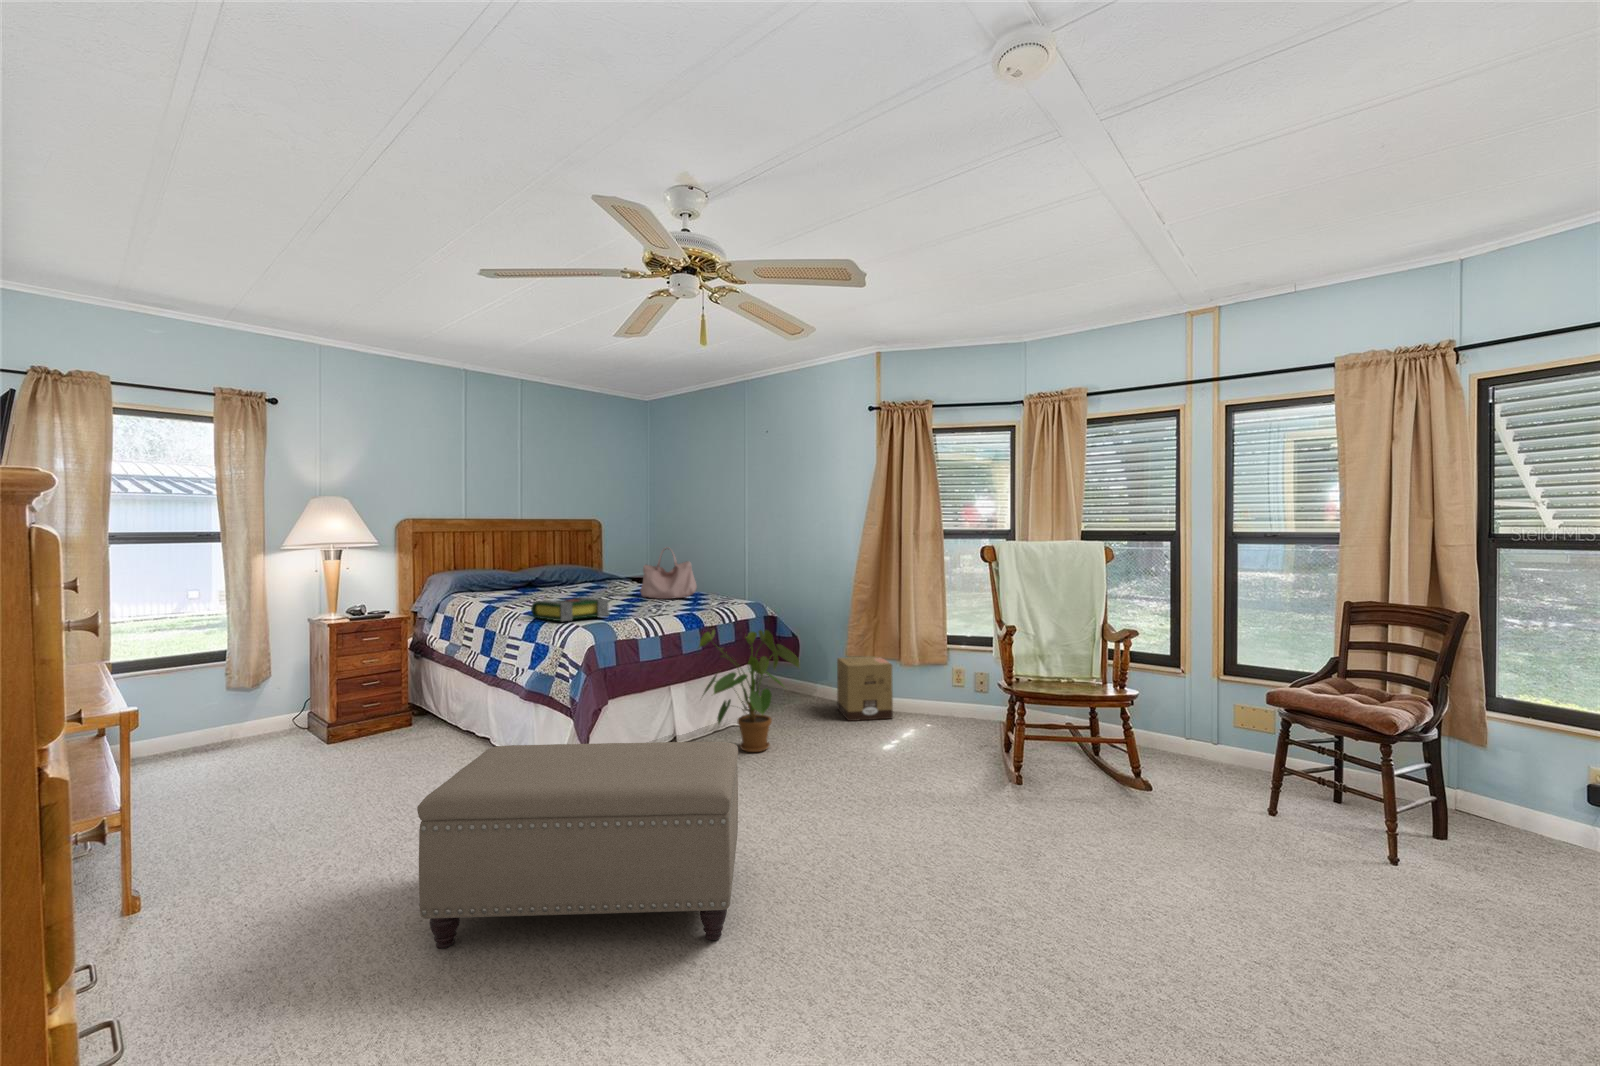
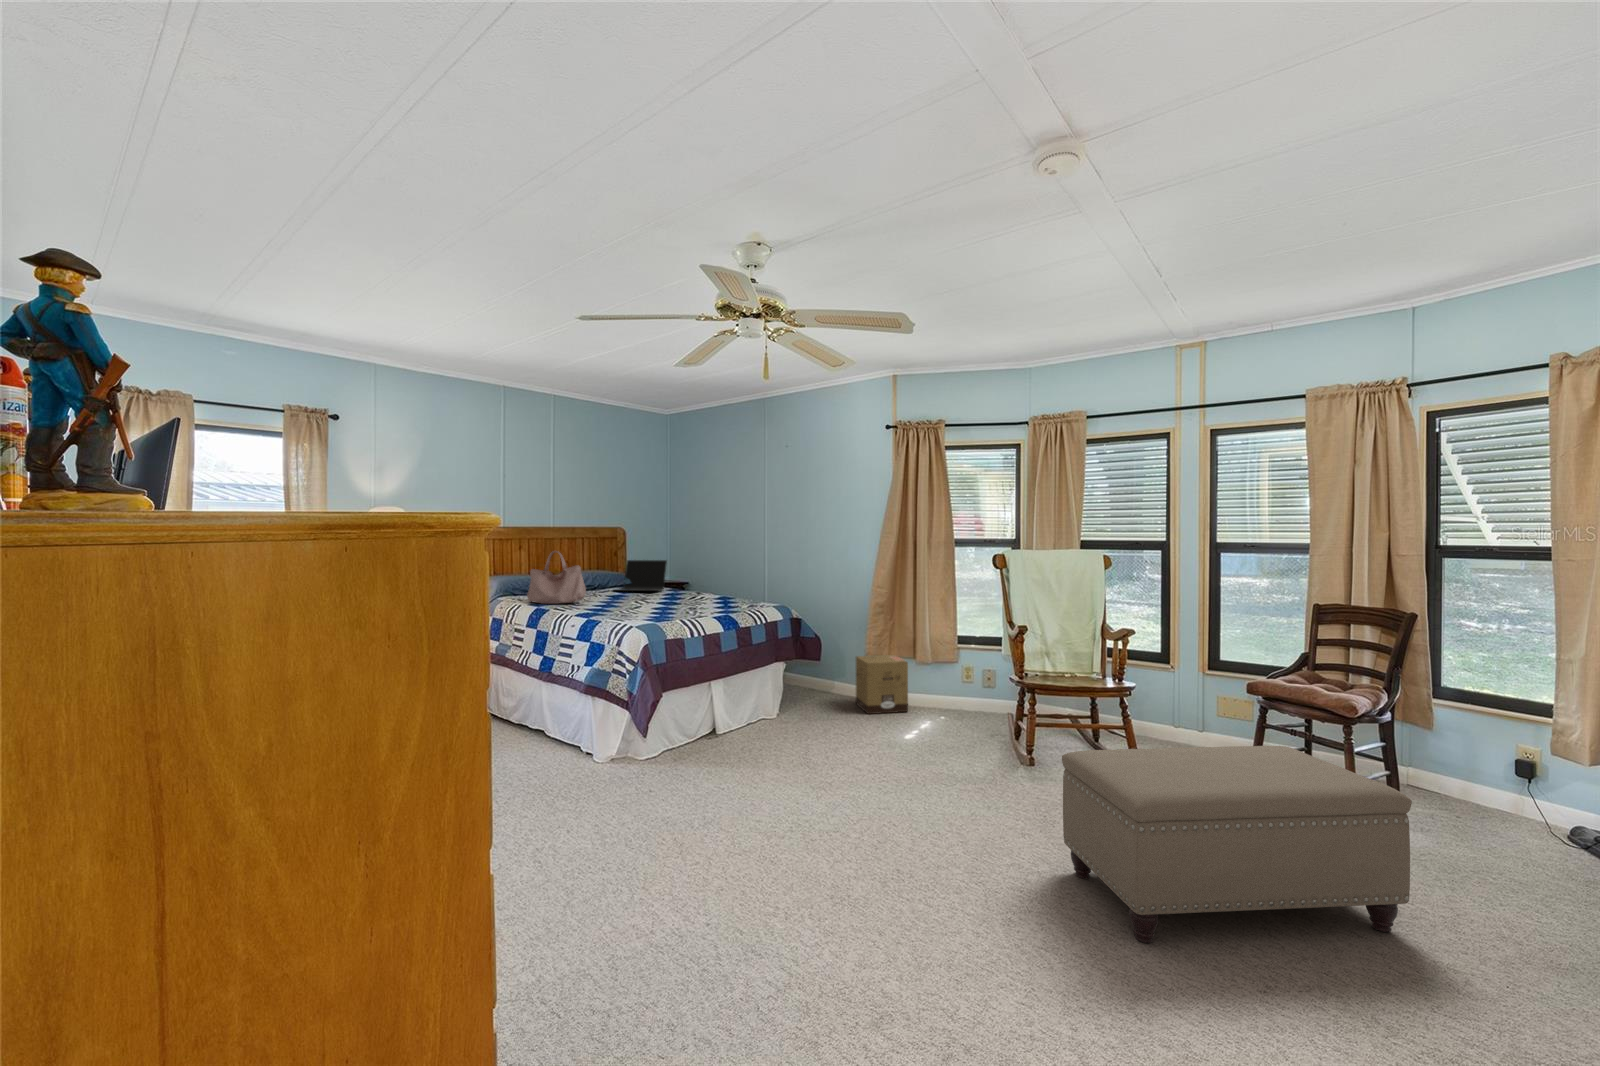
handbag: present [640,547,697,599] -> present [527,551,586,604]
laptop: none [581,555,642,587] -> present [616,560,667,591]
book: present [531,597,610,621] -> none [585,600,656,622]
house plant: present [699,630,799,752] -> none [726,630,827,741]
ottoman: present [417,742,738,948] -> present [1062,746,1412,943]

